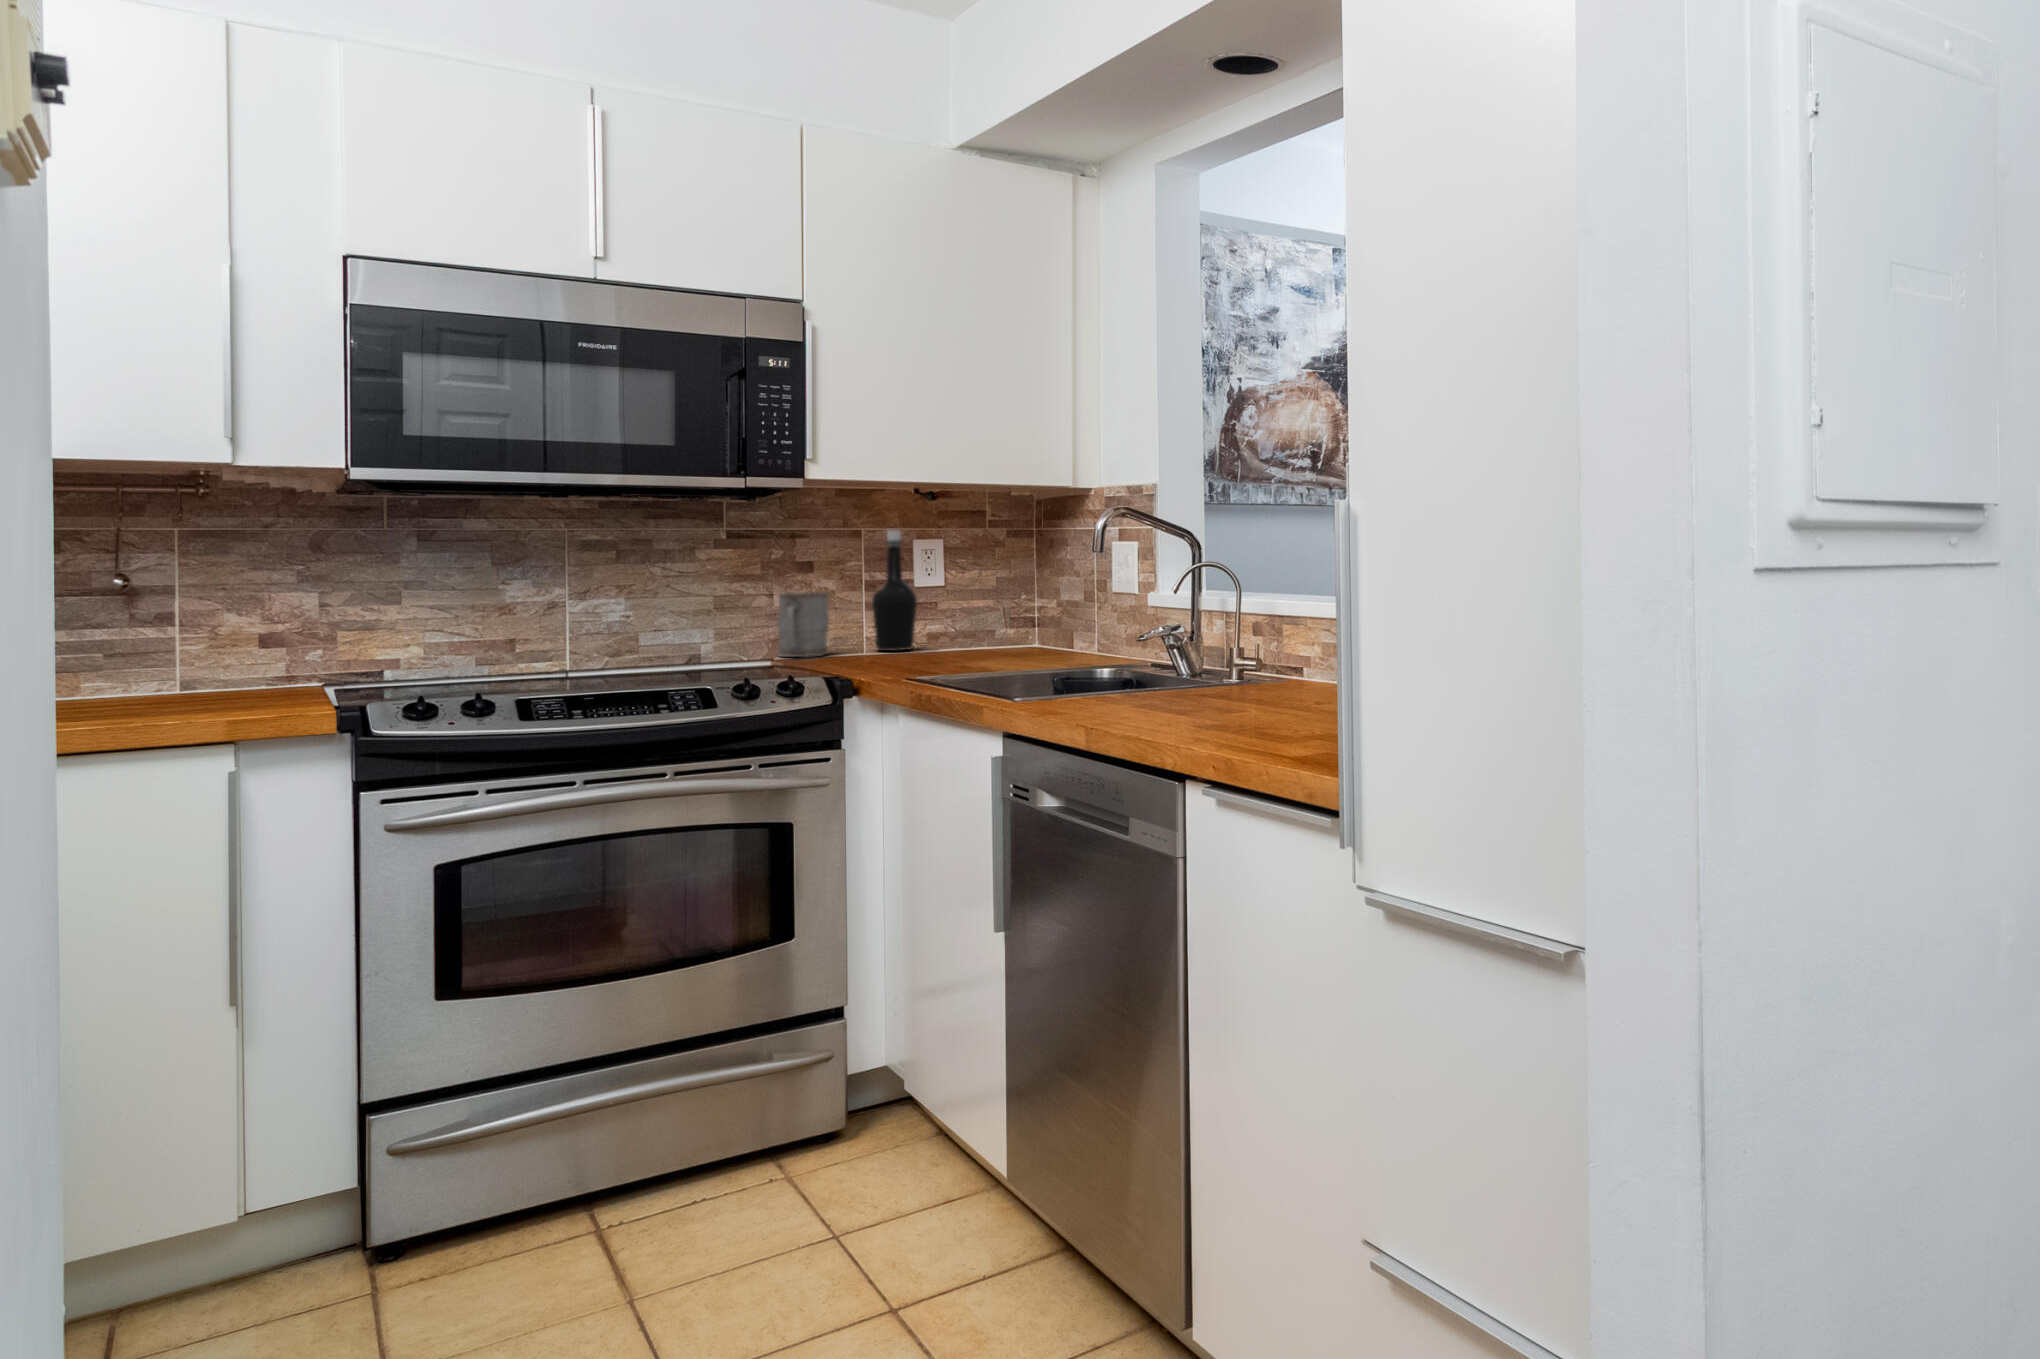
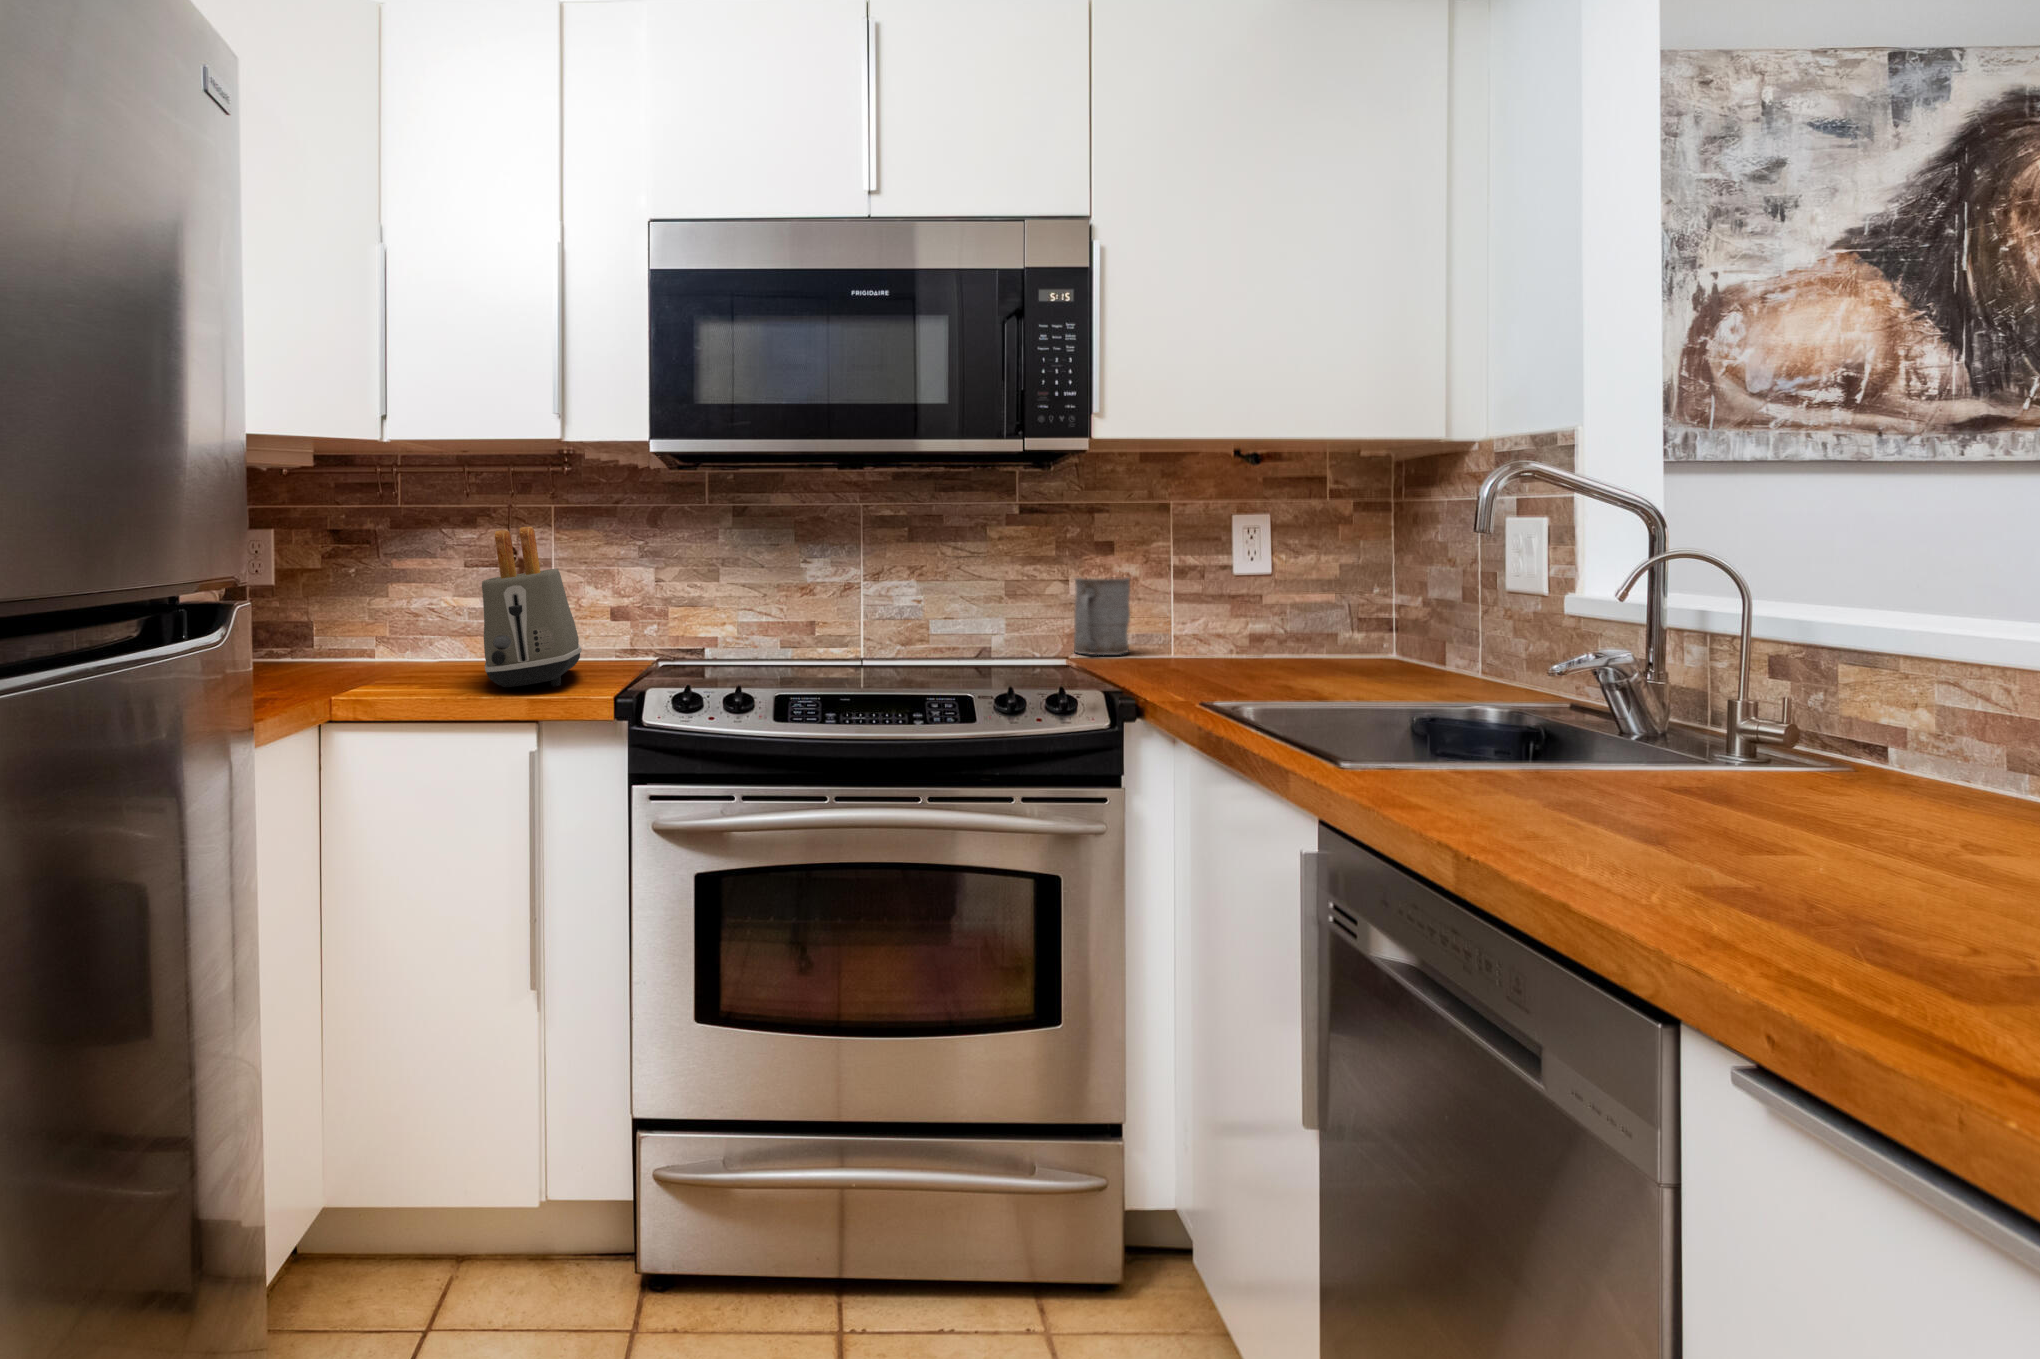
bottle: present [872,530,917,651] -> none [1182,503,1235,653]
toaster: none [134,551,264,714] -> present [482,527,582,687]

